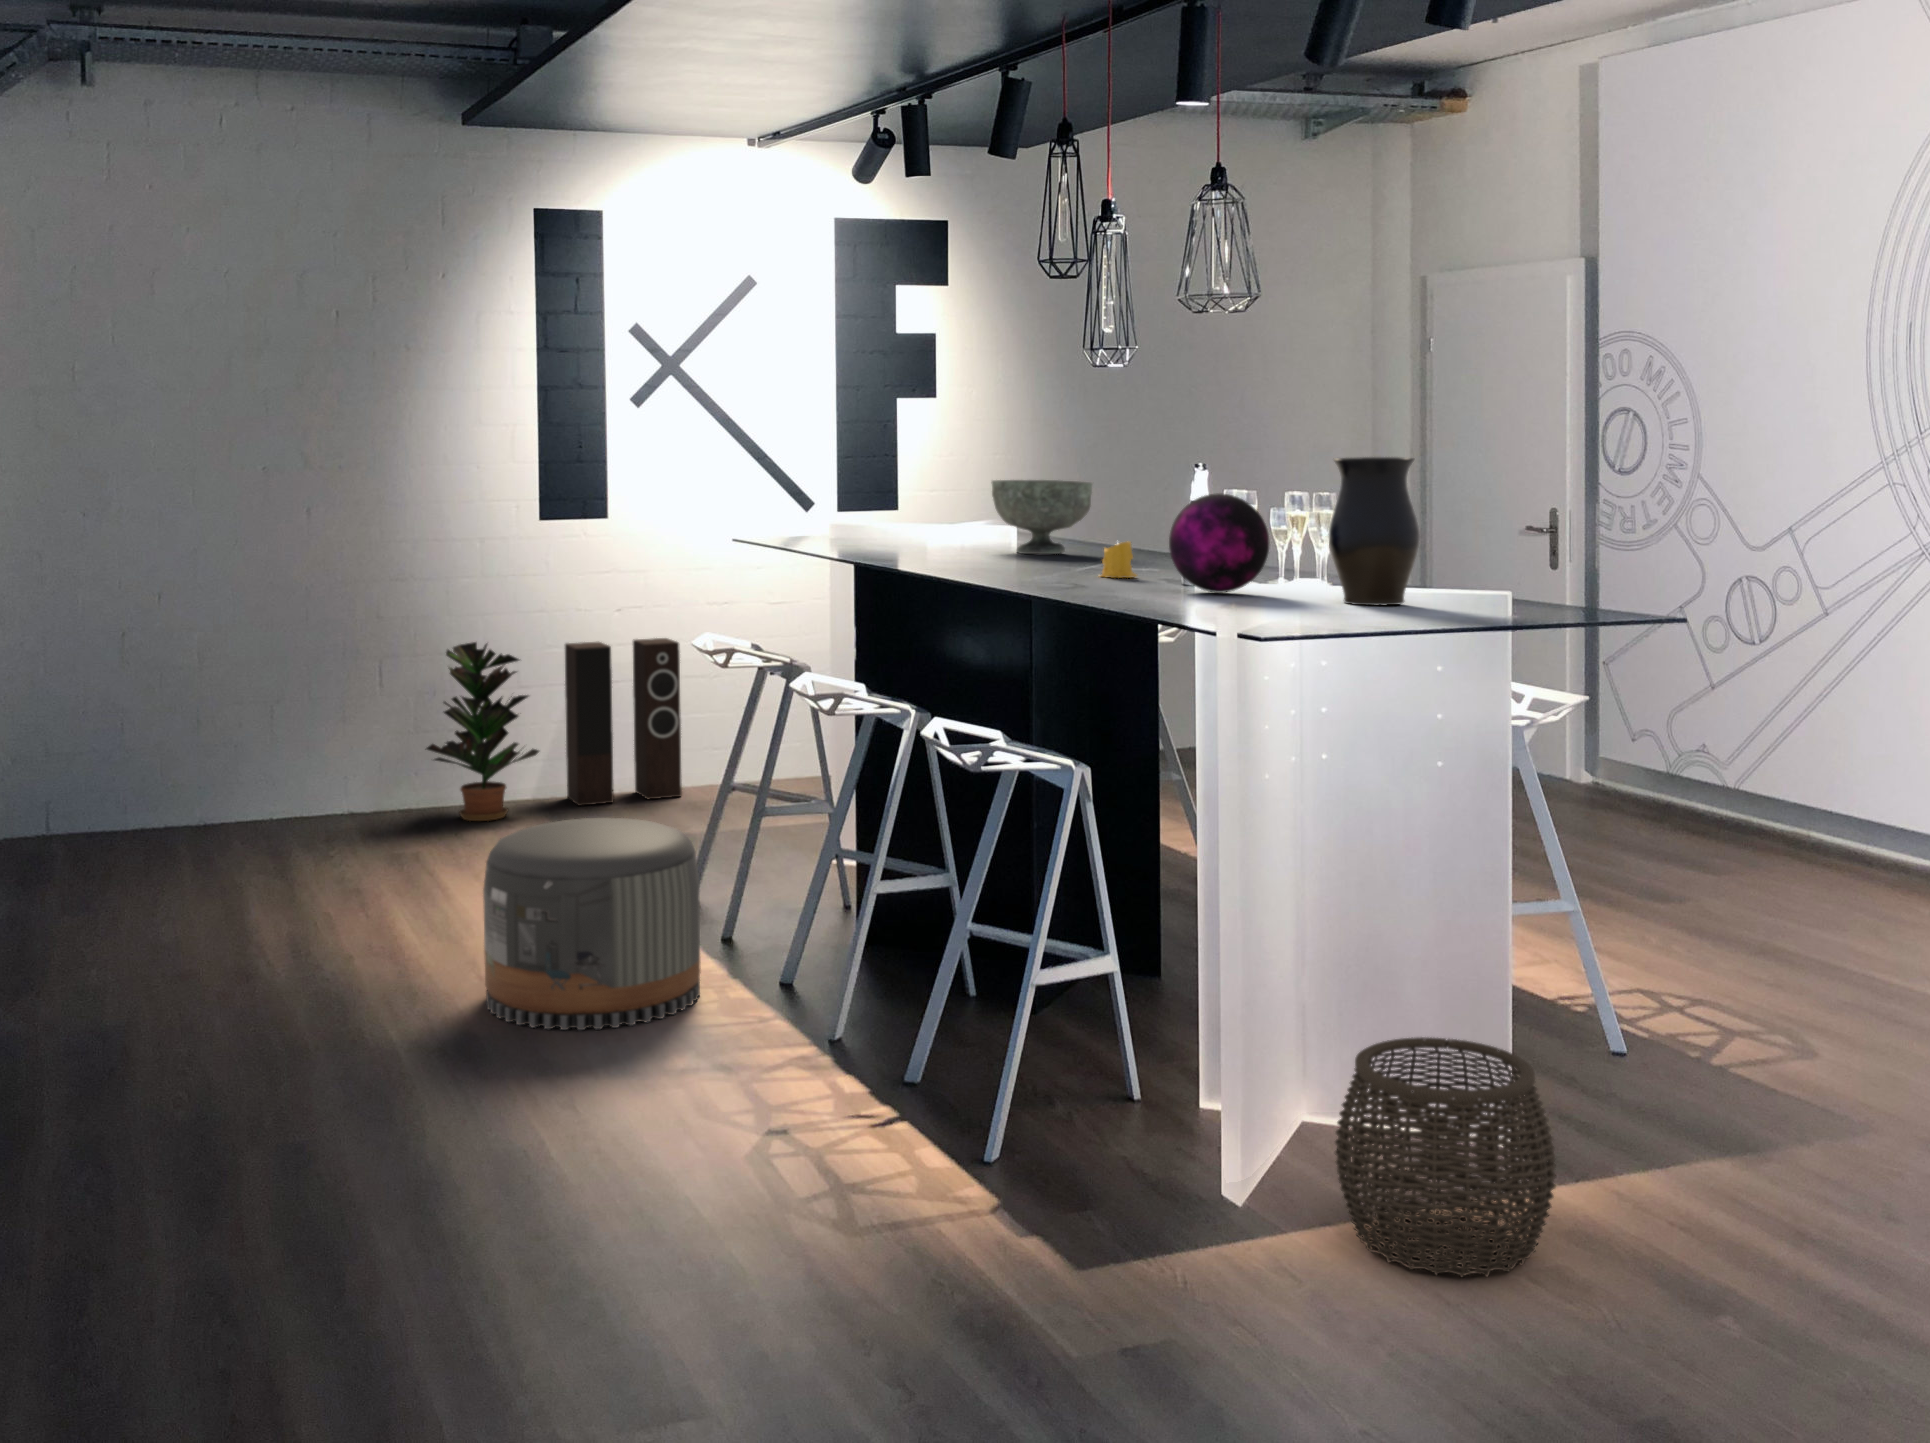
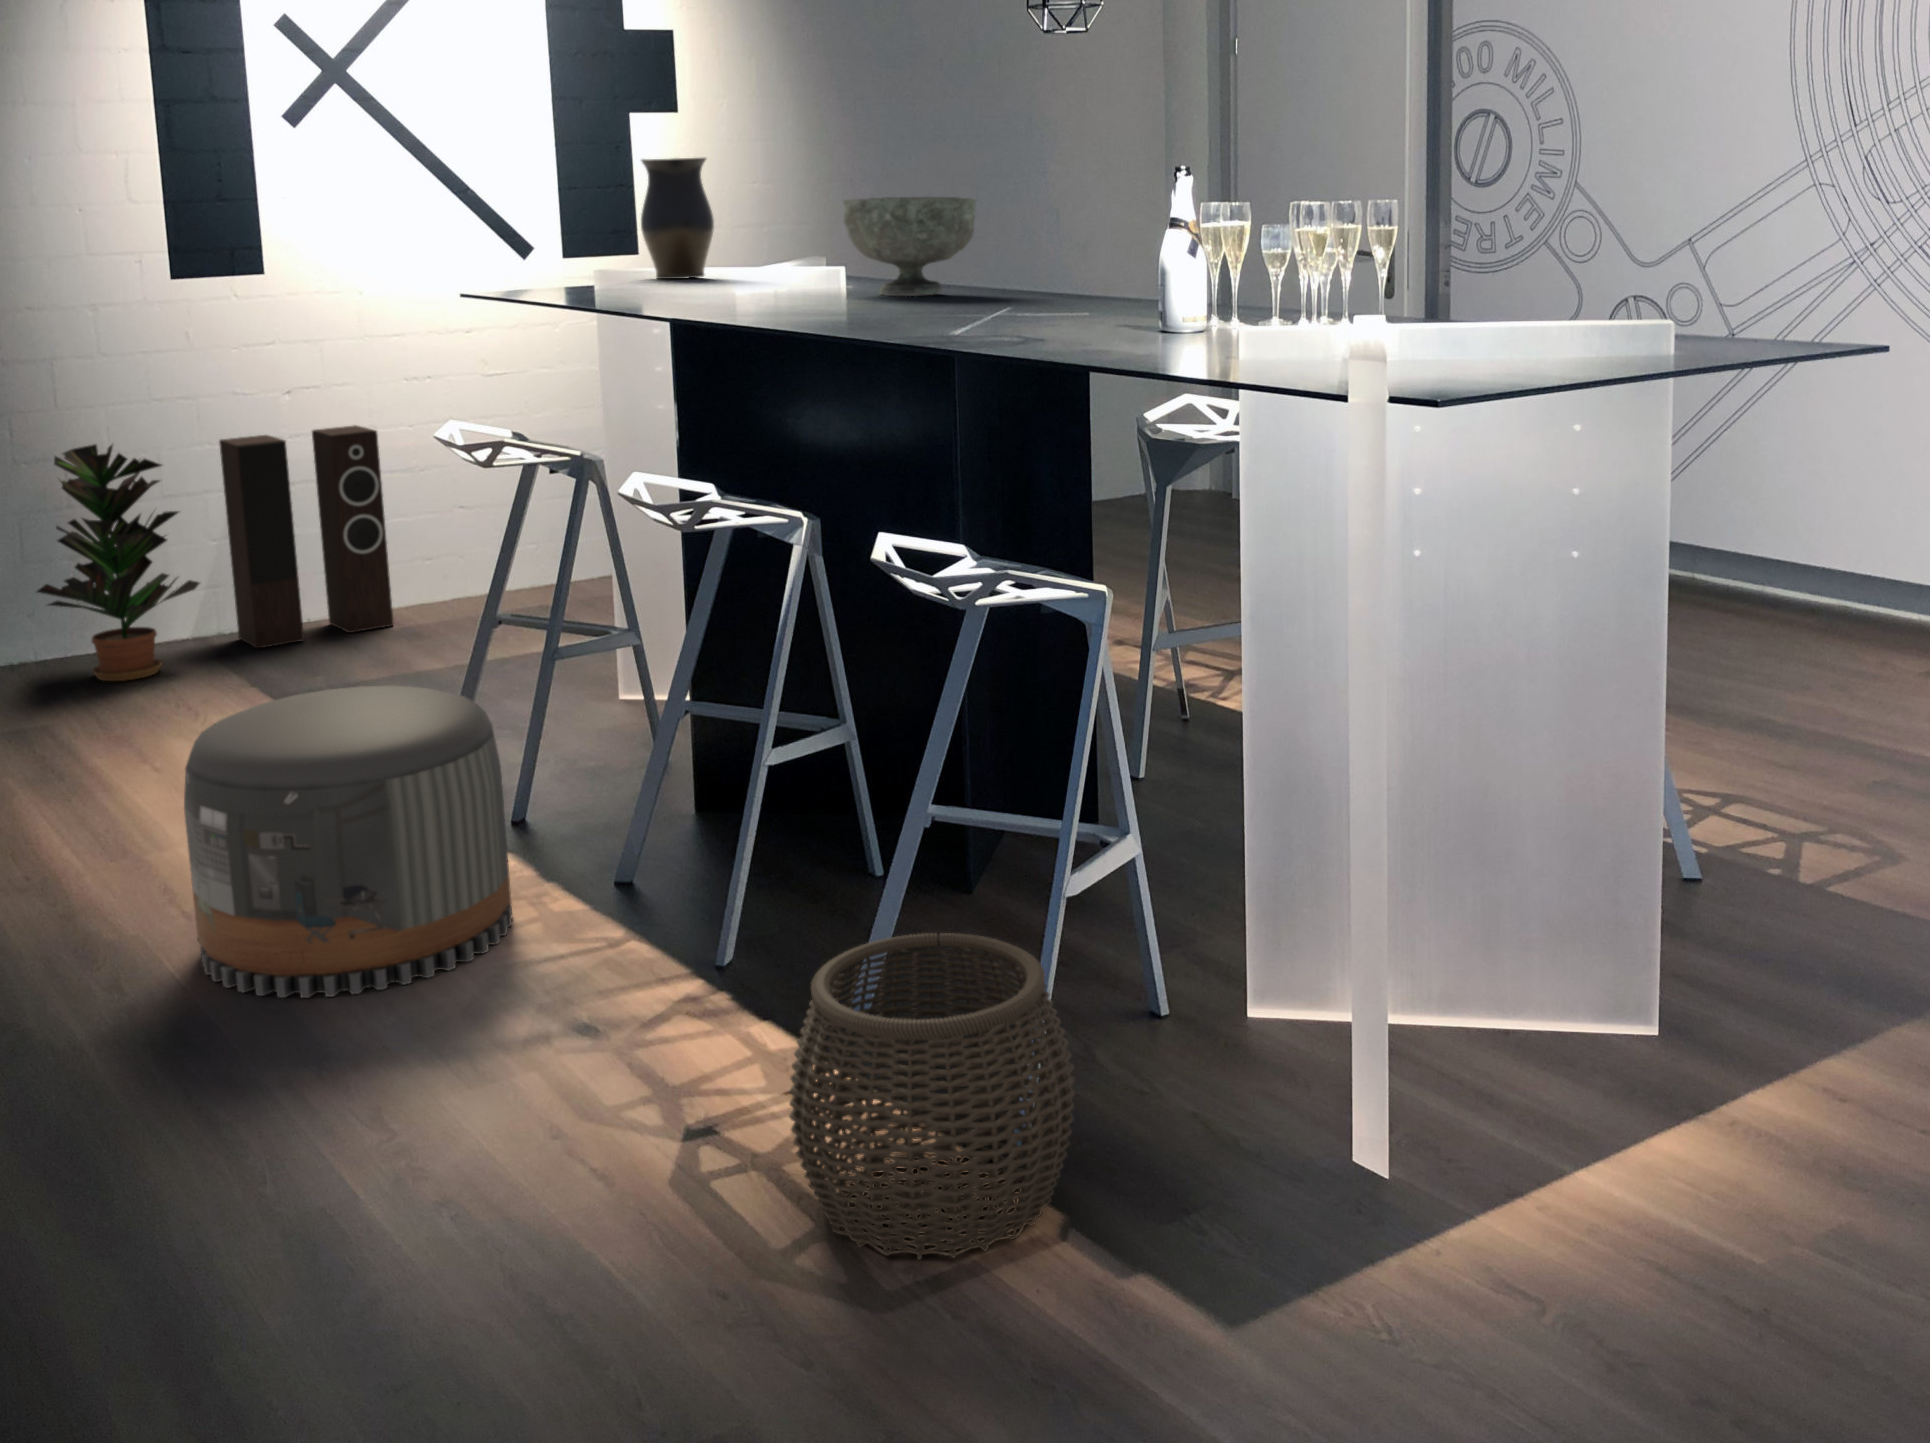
vase: present [1329,457,1420,605] -> present [641,158,714,279]
decorative orb: present [1169,493,1269,593] -> none [1189,197,1326,334]
candle: present [1101,541,1137,578] -> none [1052,268,1105,321]
woven basket: present [1335,1037,1556,1277] -> present [789,933,1075,1260]

